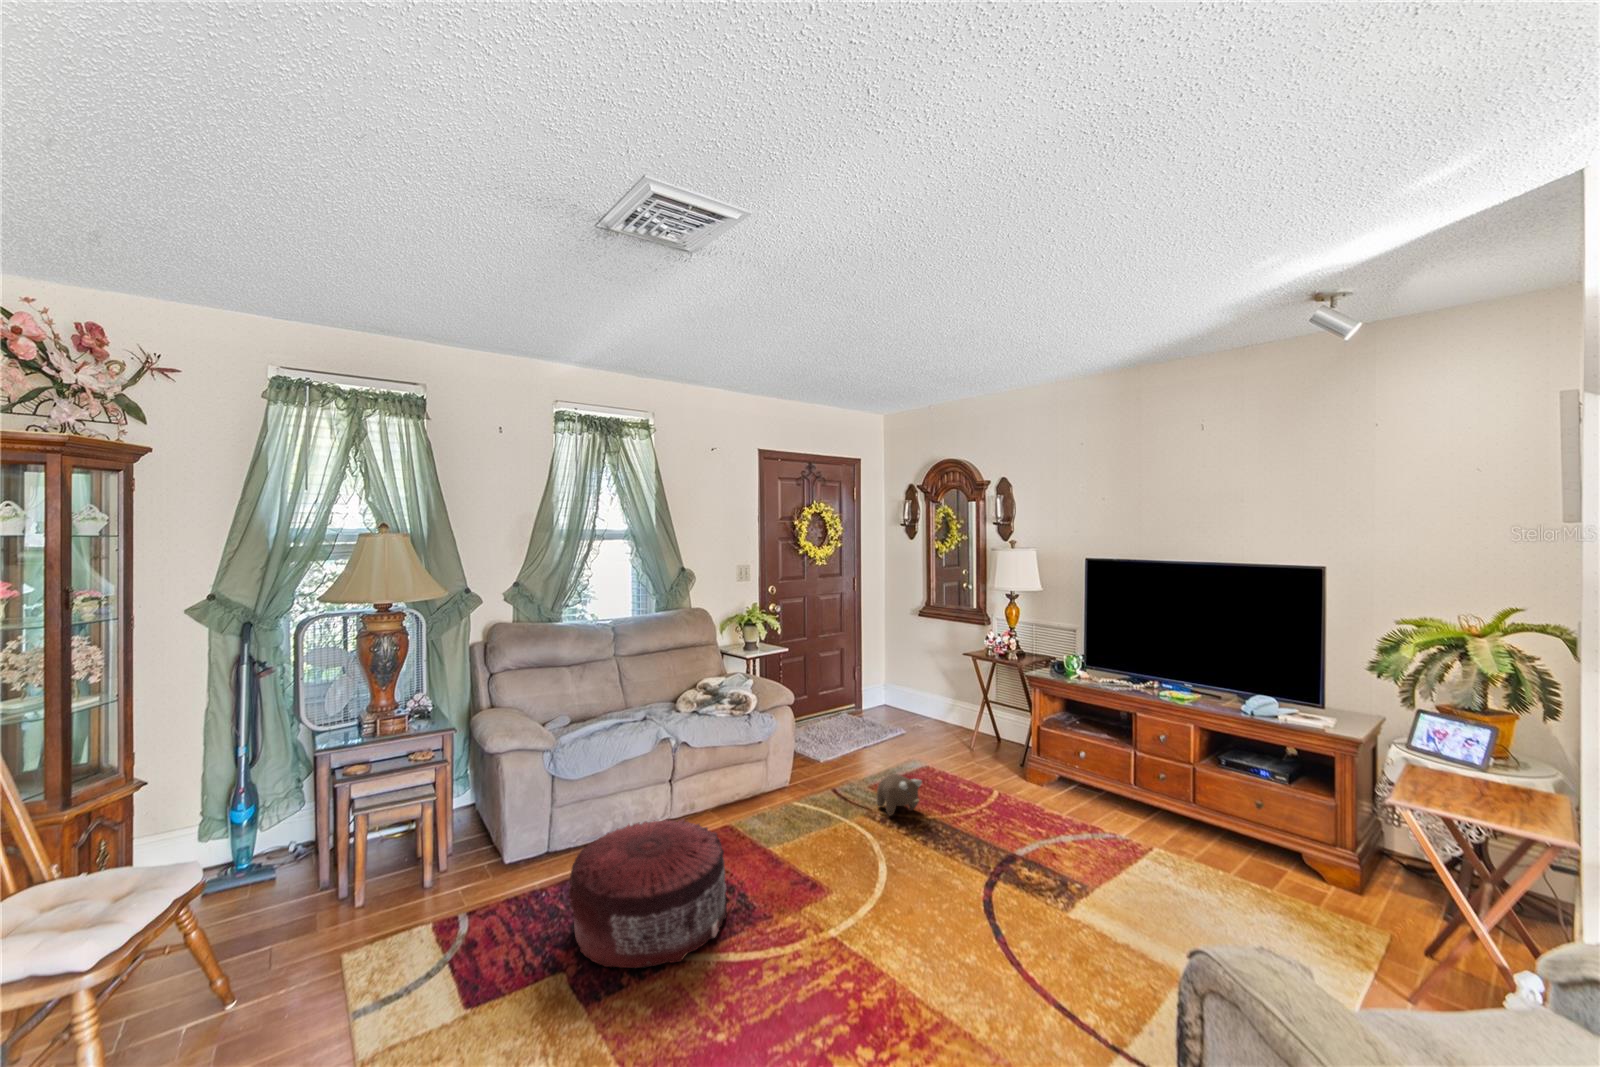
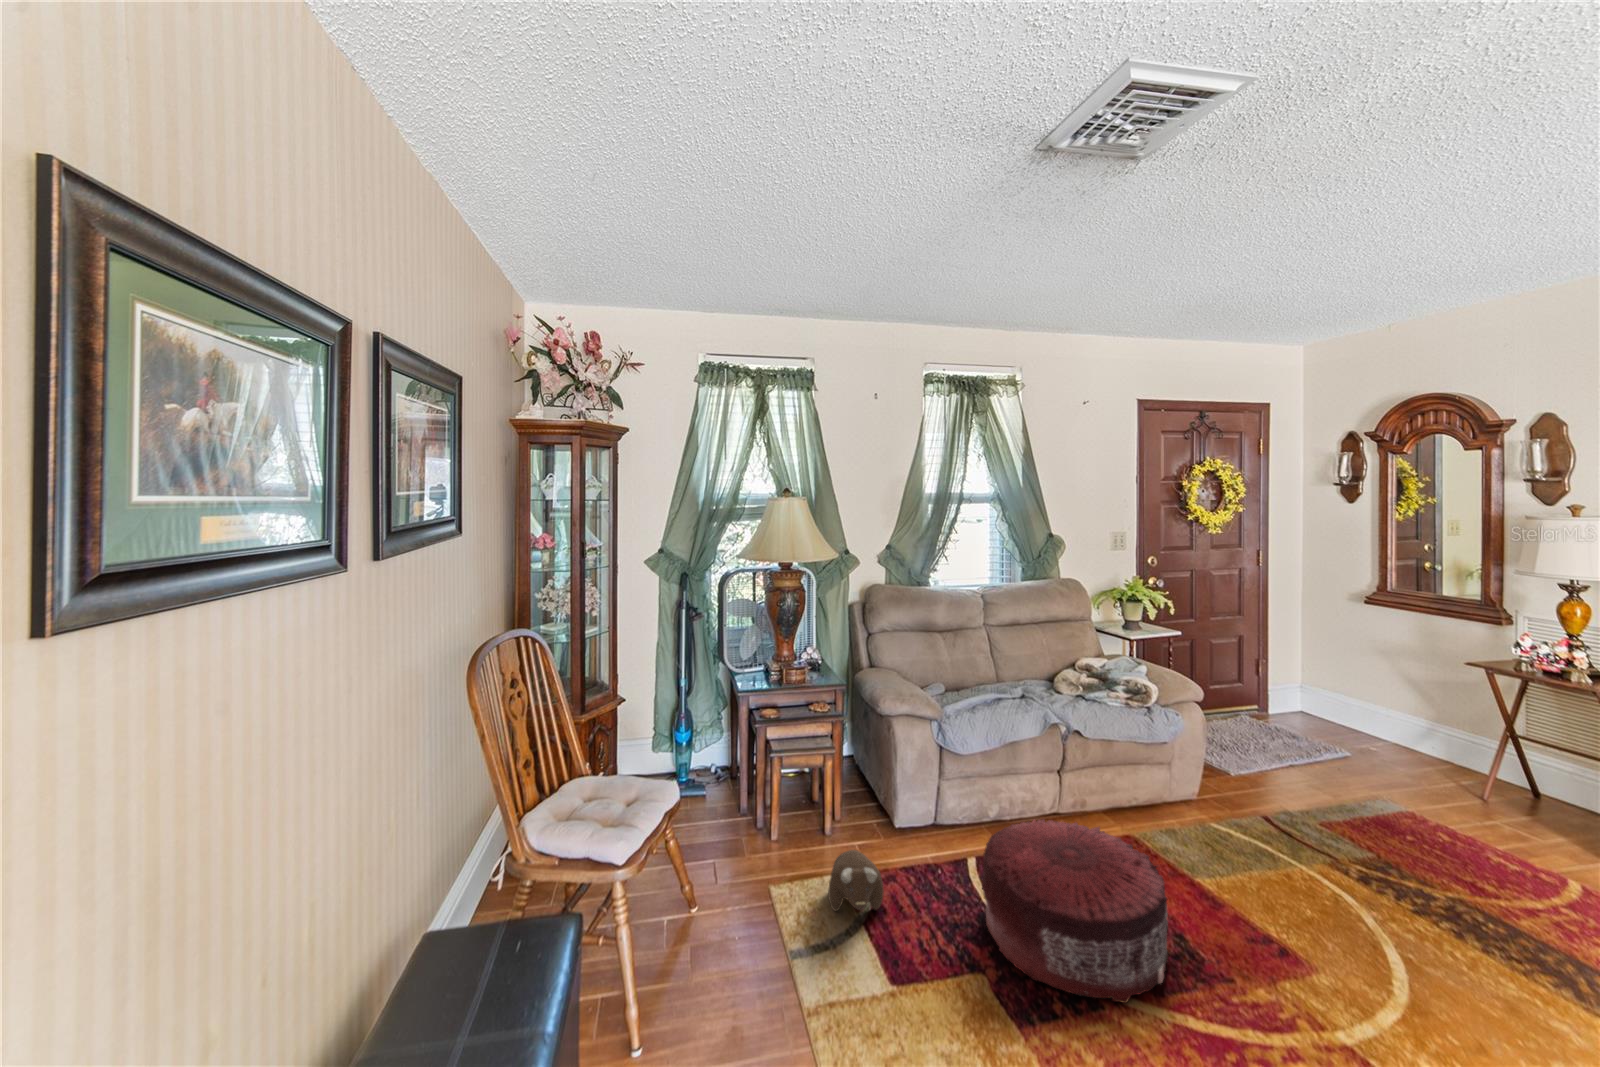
plush toy: present [877,774,922,816] -> present [828,850,884,911]

